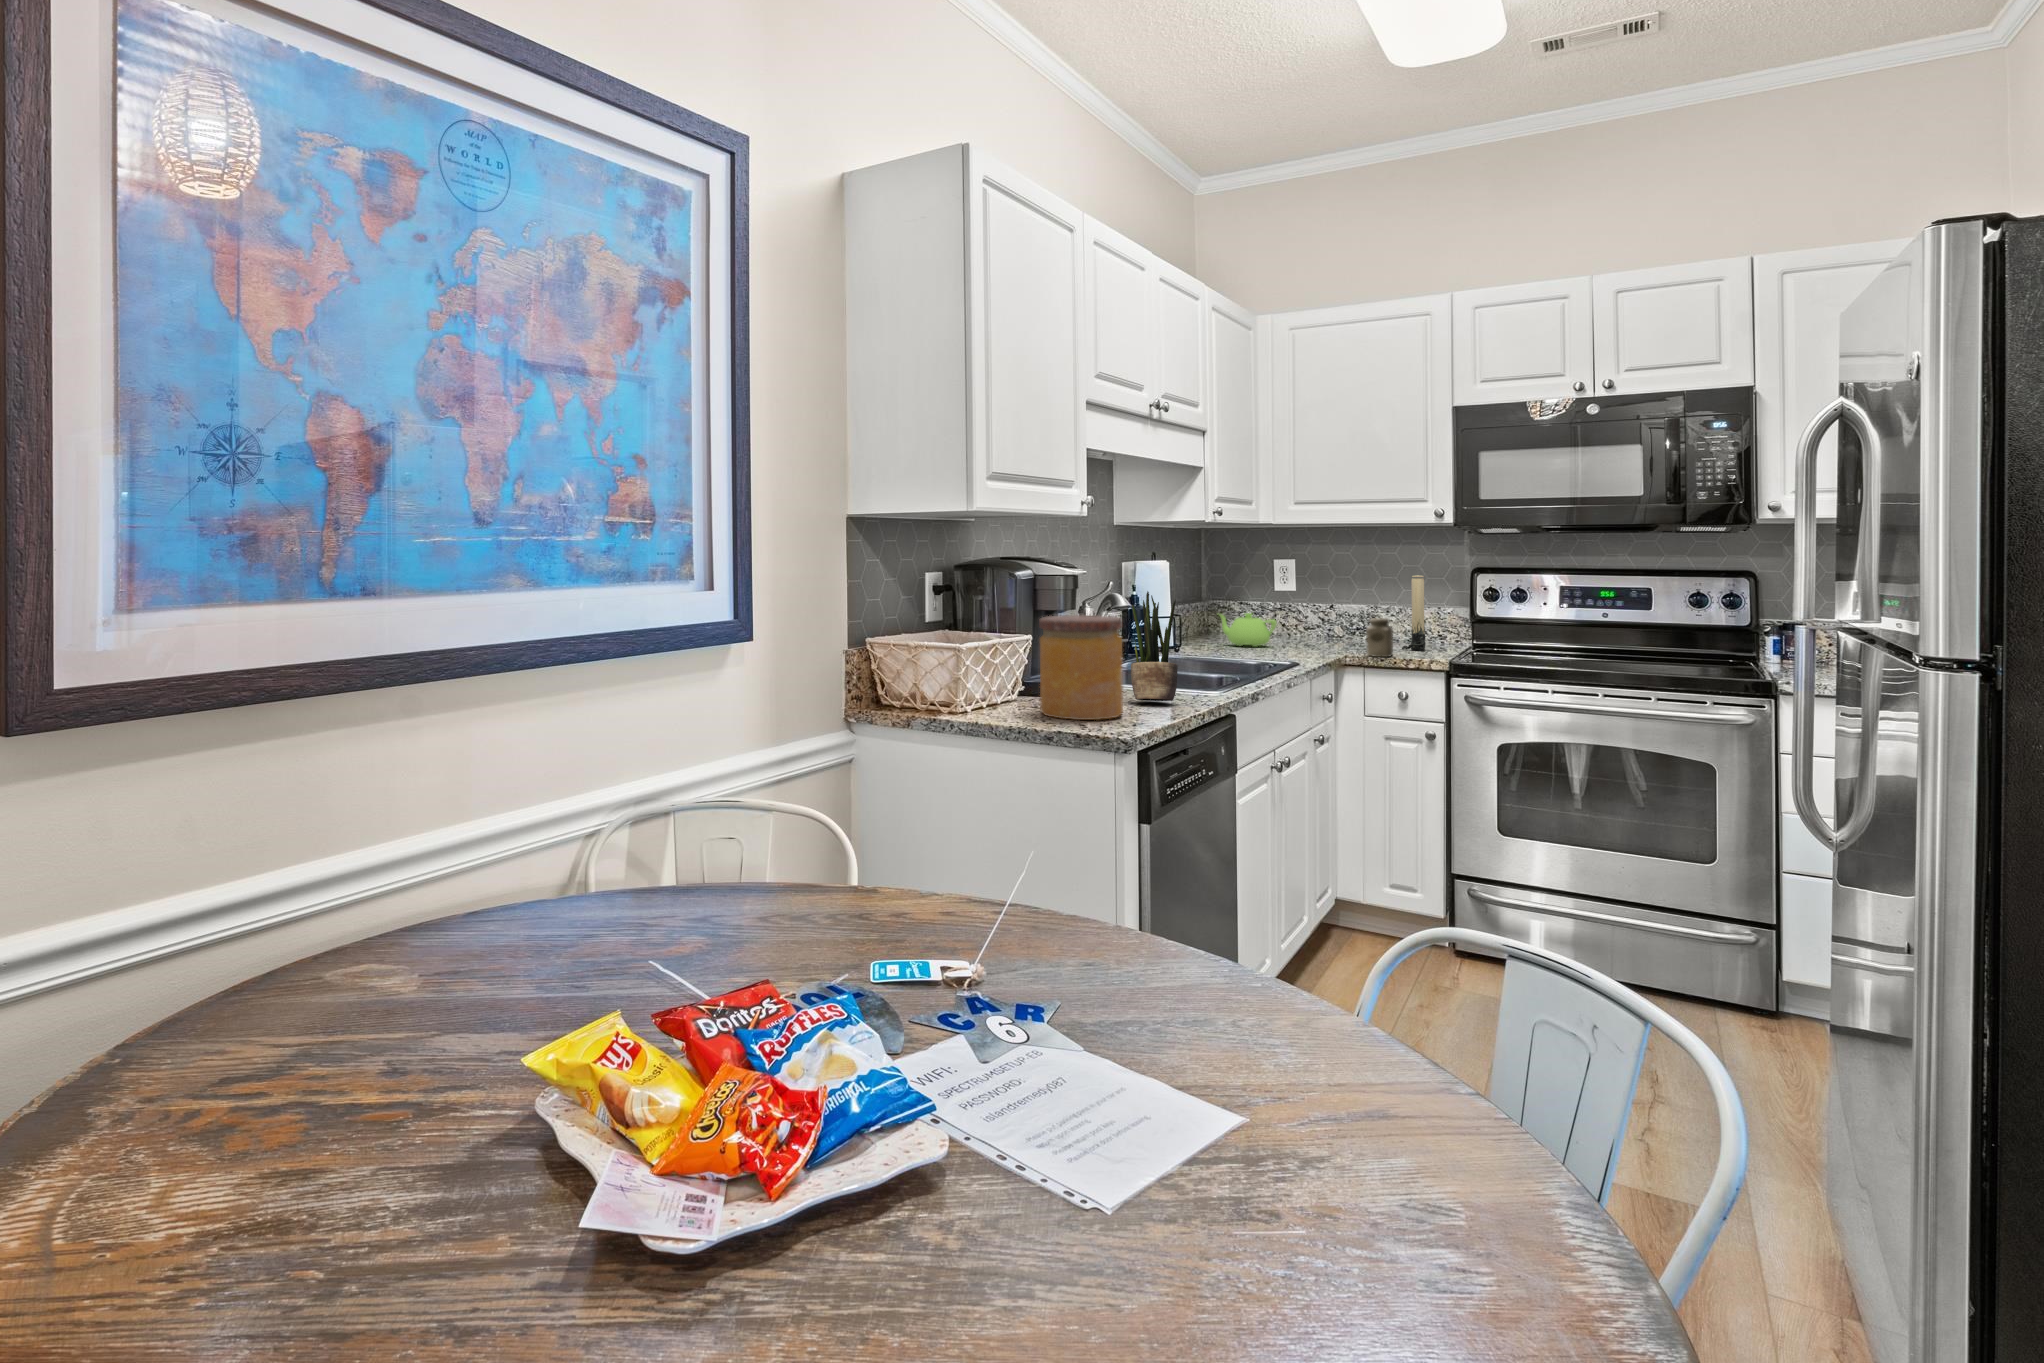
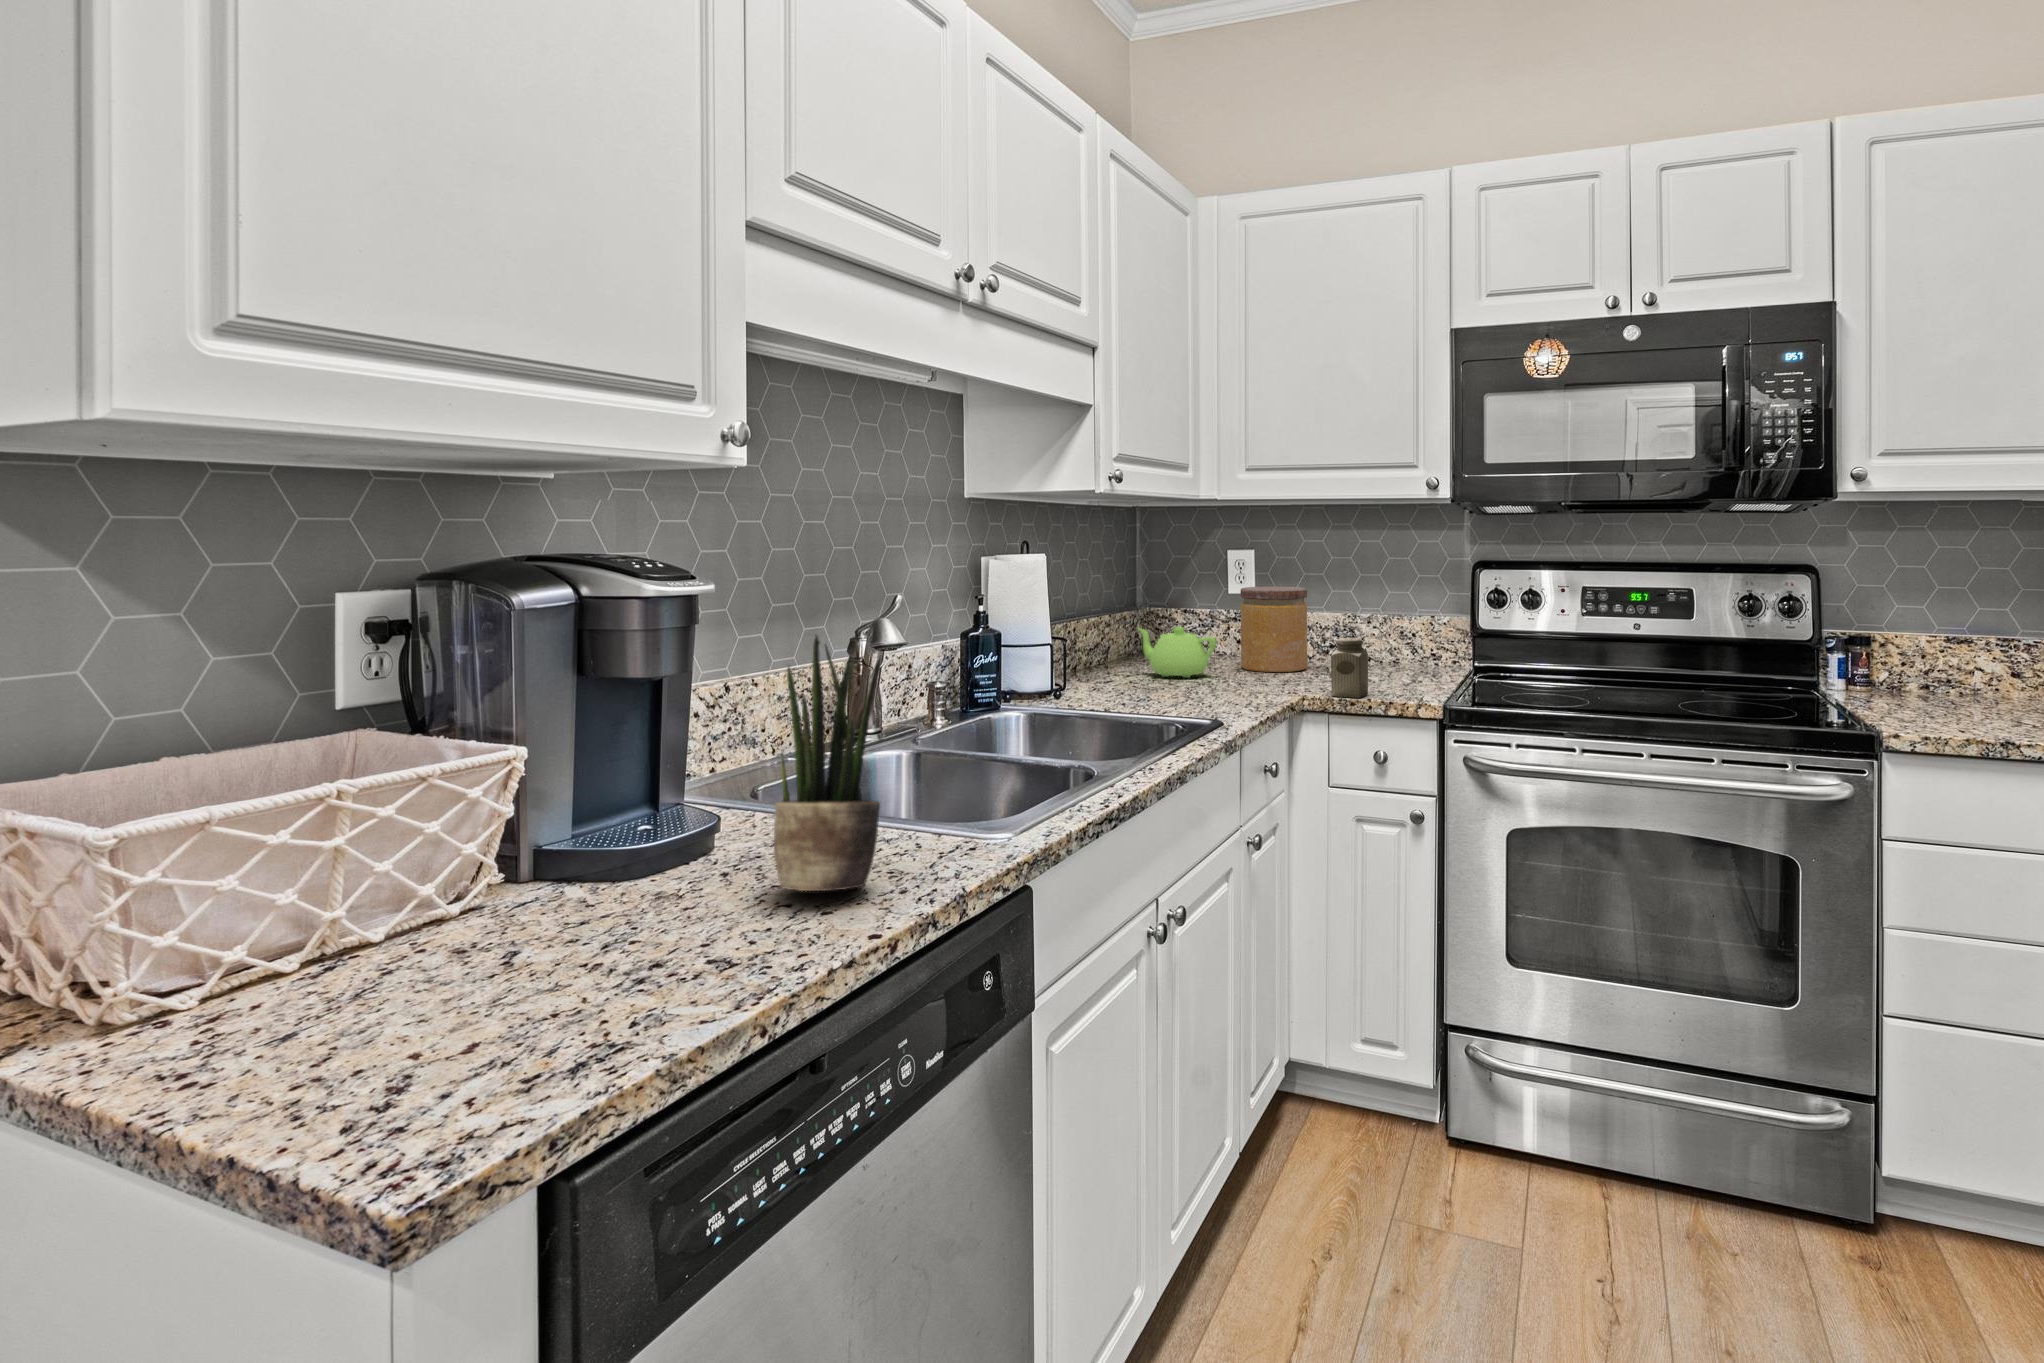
candle: present [1402,575,1426,650] -> none [1383,572,1414,680]
jar: present [1039,615,1123,720] -> present [1240,586,1307,672]

